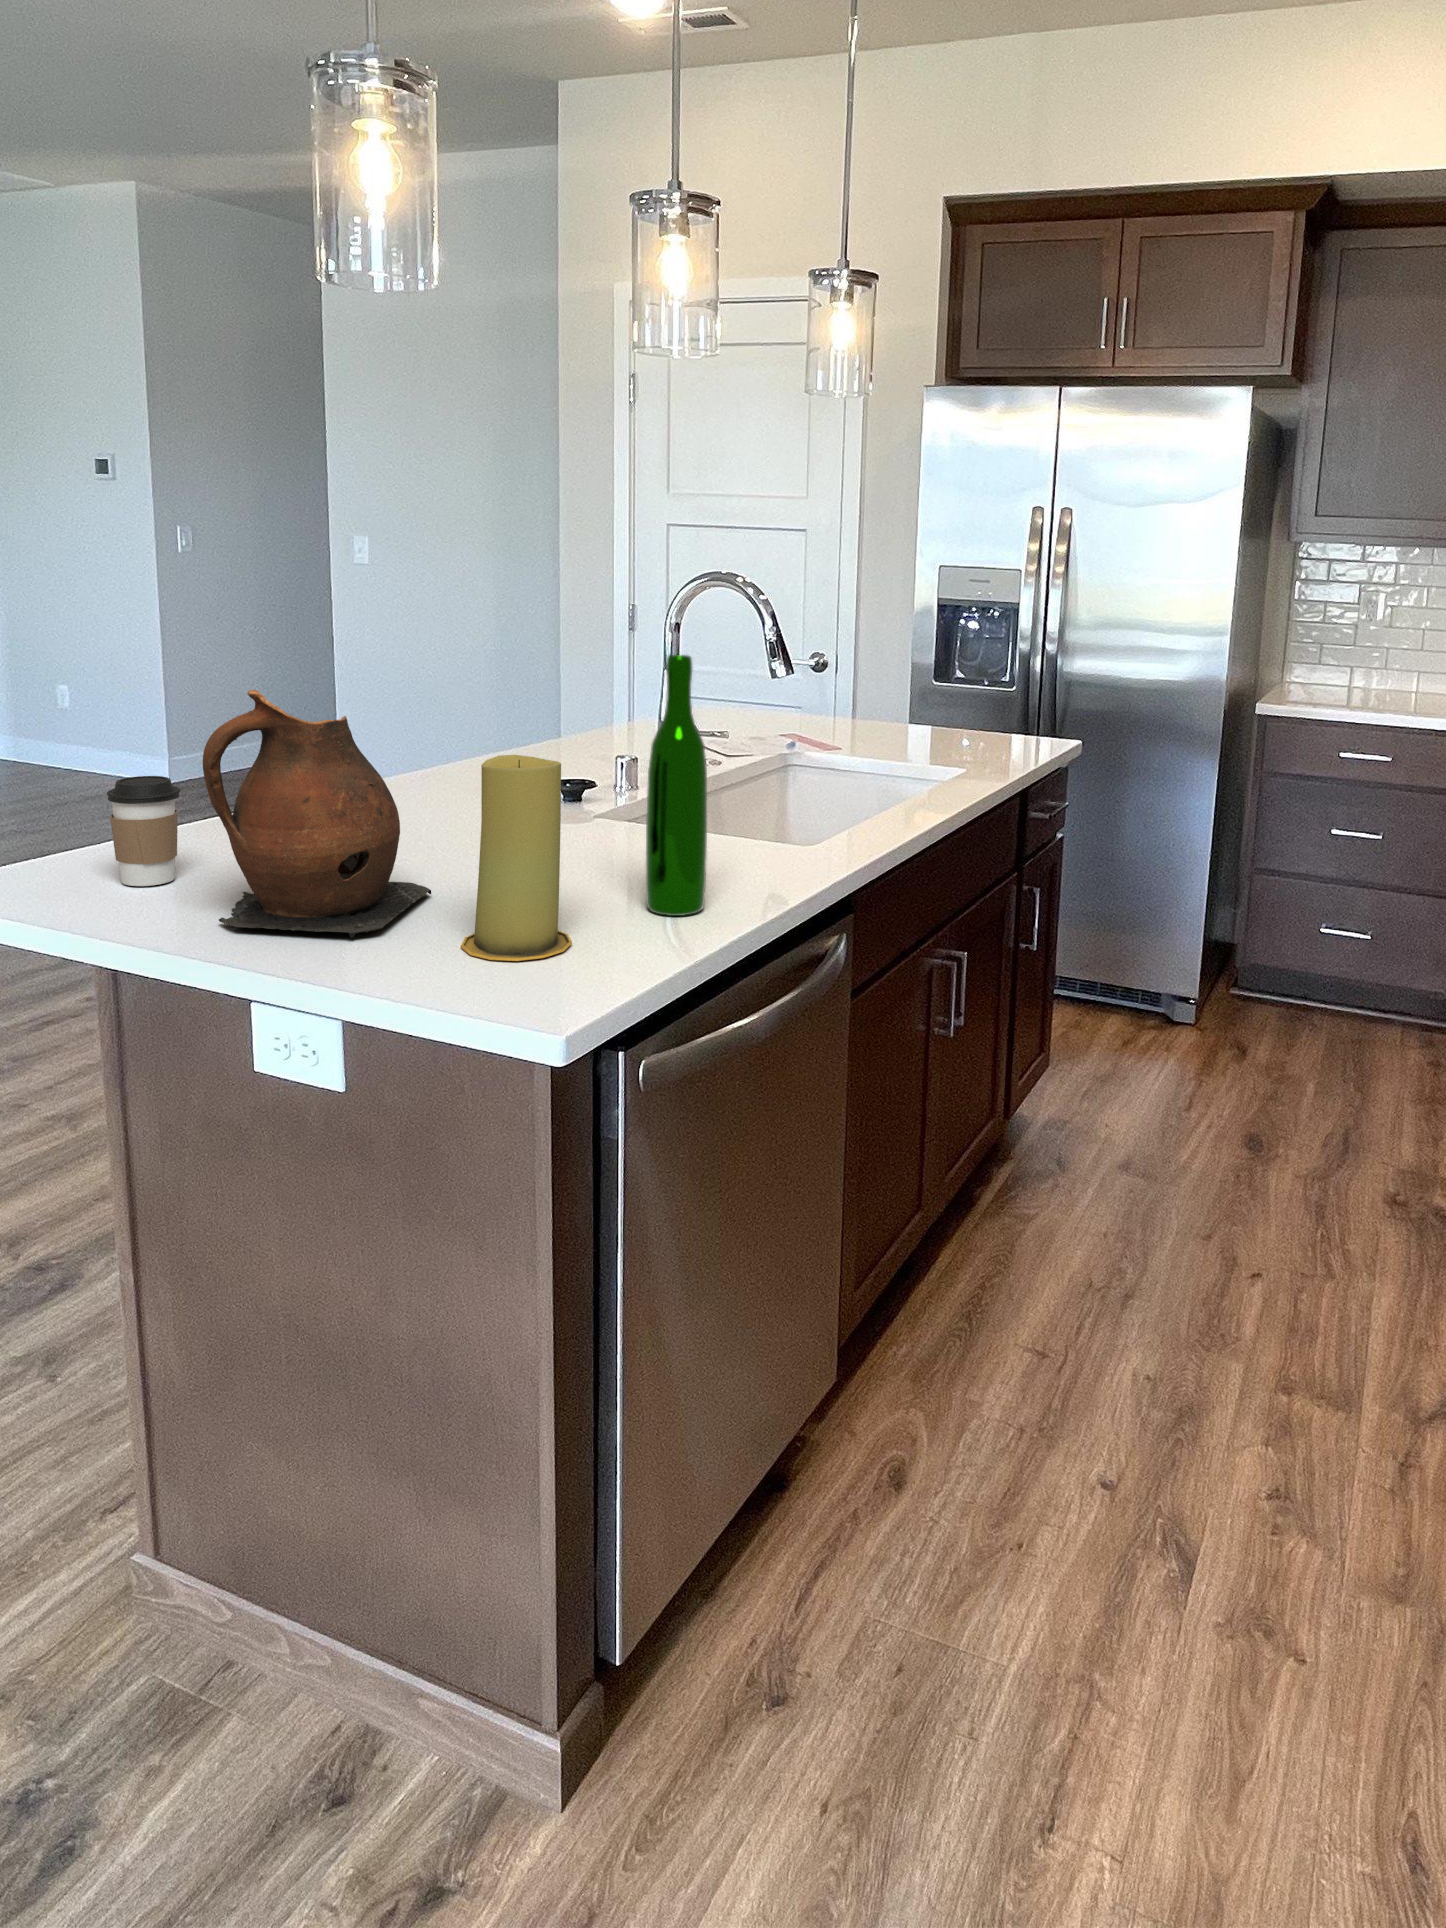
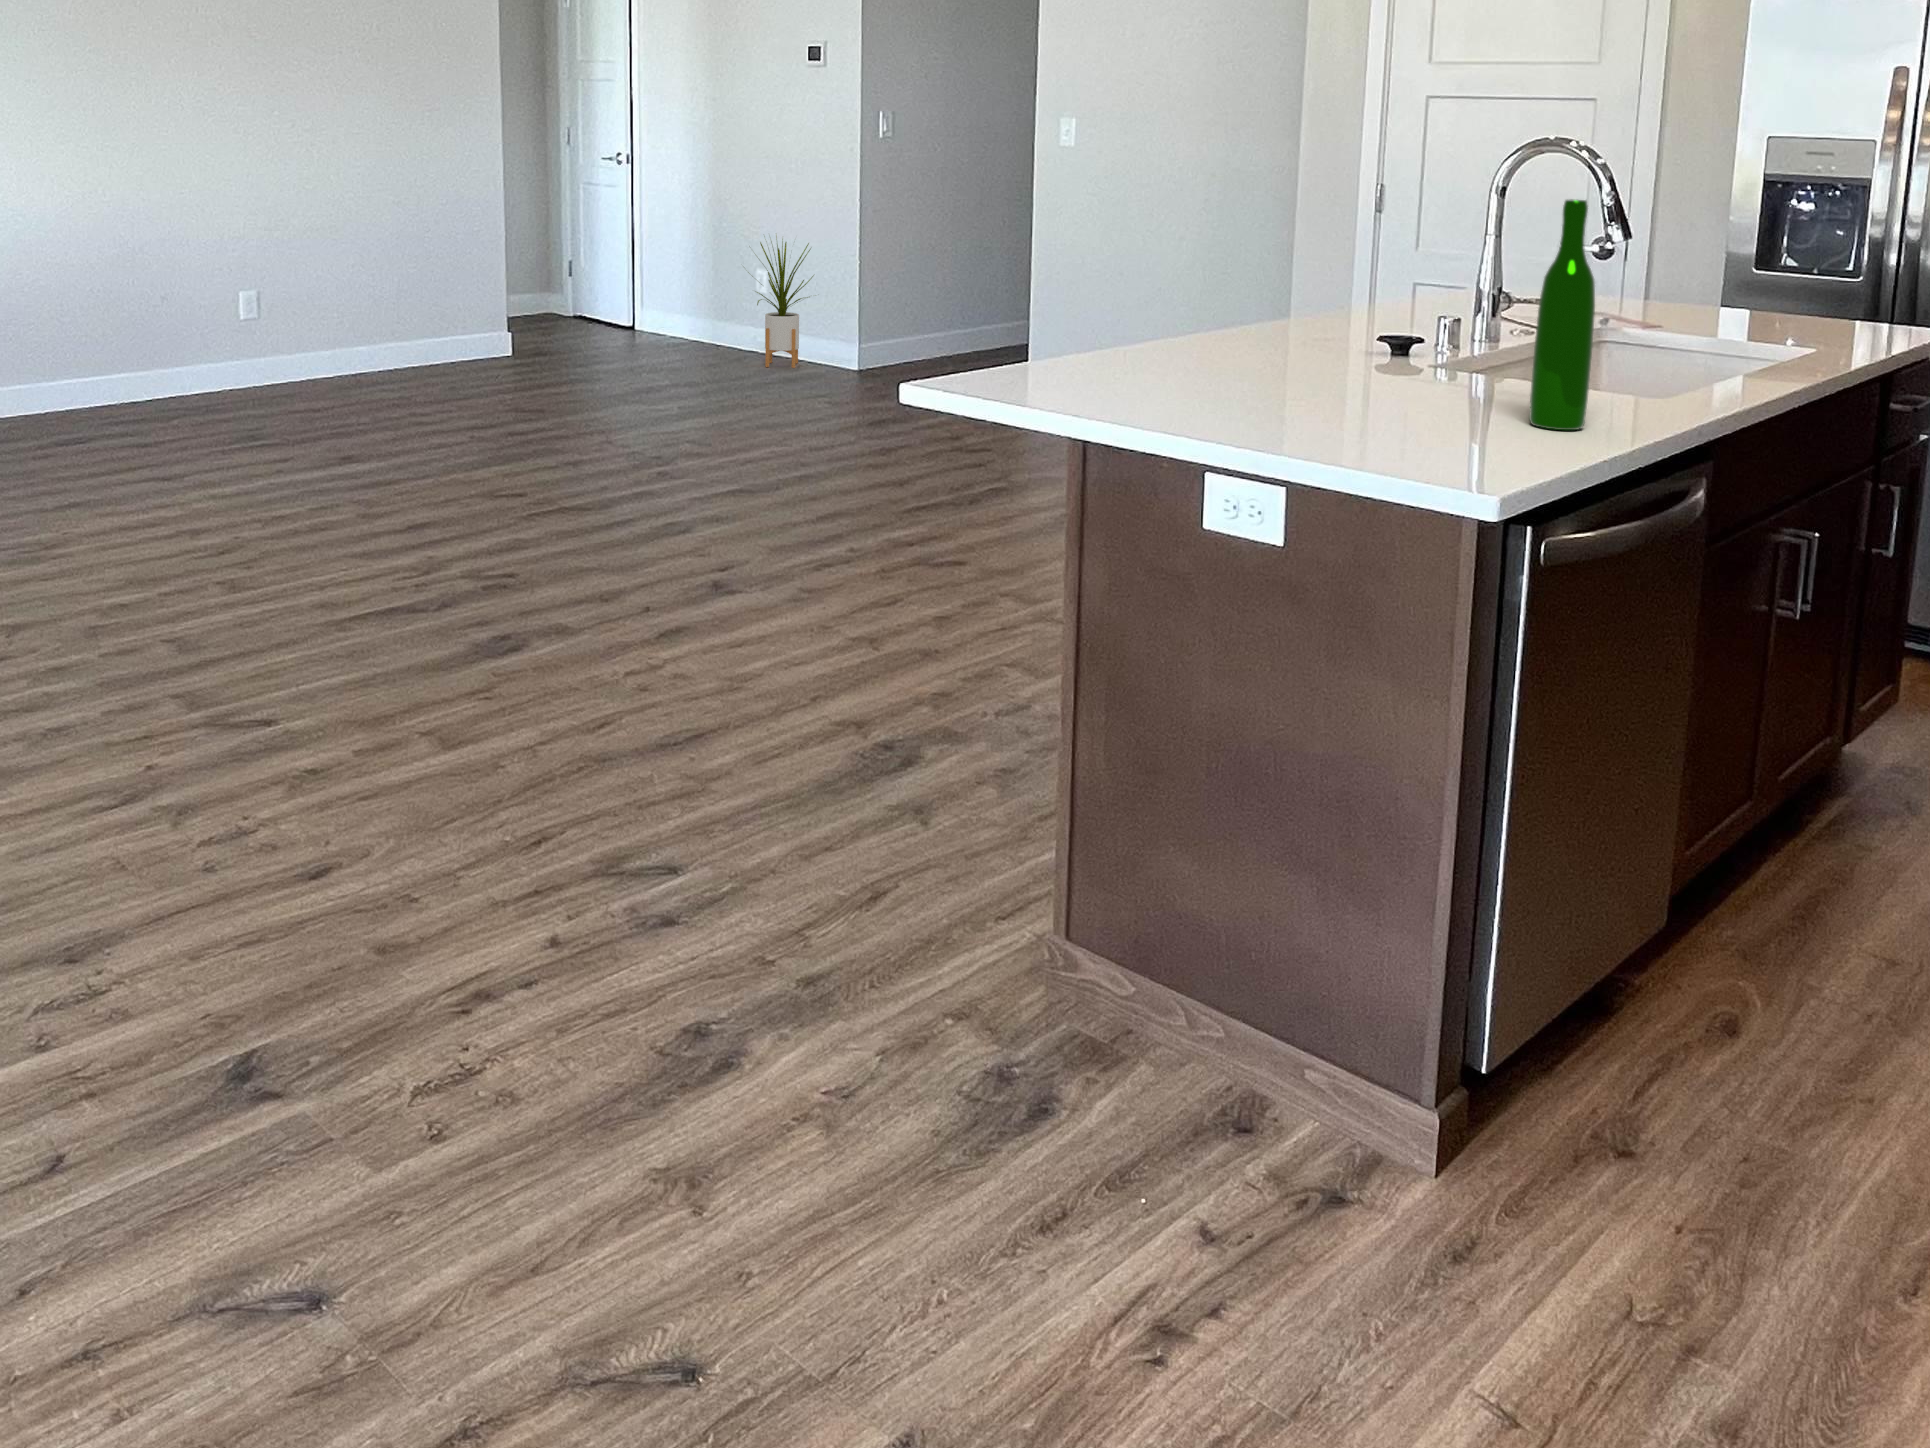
house plant: none [19,640,113,782] -> present [757,239,814,368]
ceramic pitcher: present [203,690,431,938] -> none [1178,224,1334,422]
candle: present [461,755,572,961] -> none [1384,278,1480,446]
coffee cup: present [107,776,181,886] -> none [1077,298,1130,384]

